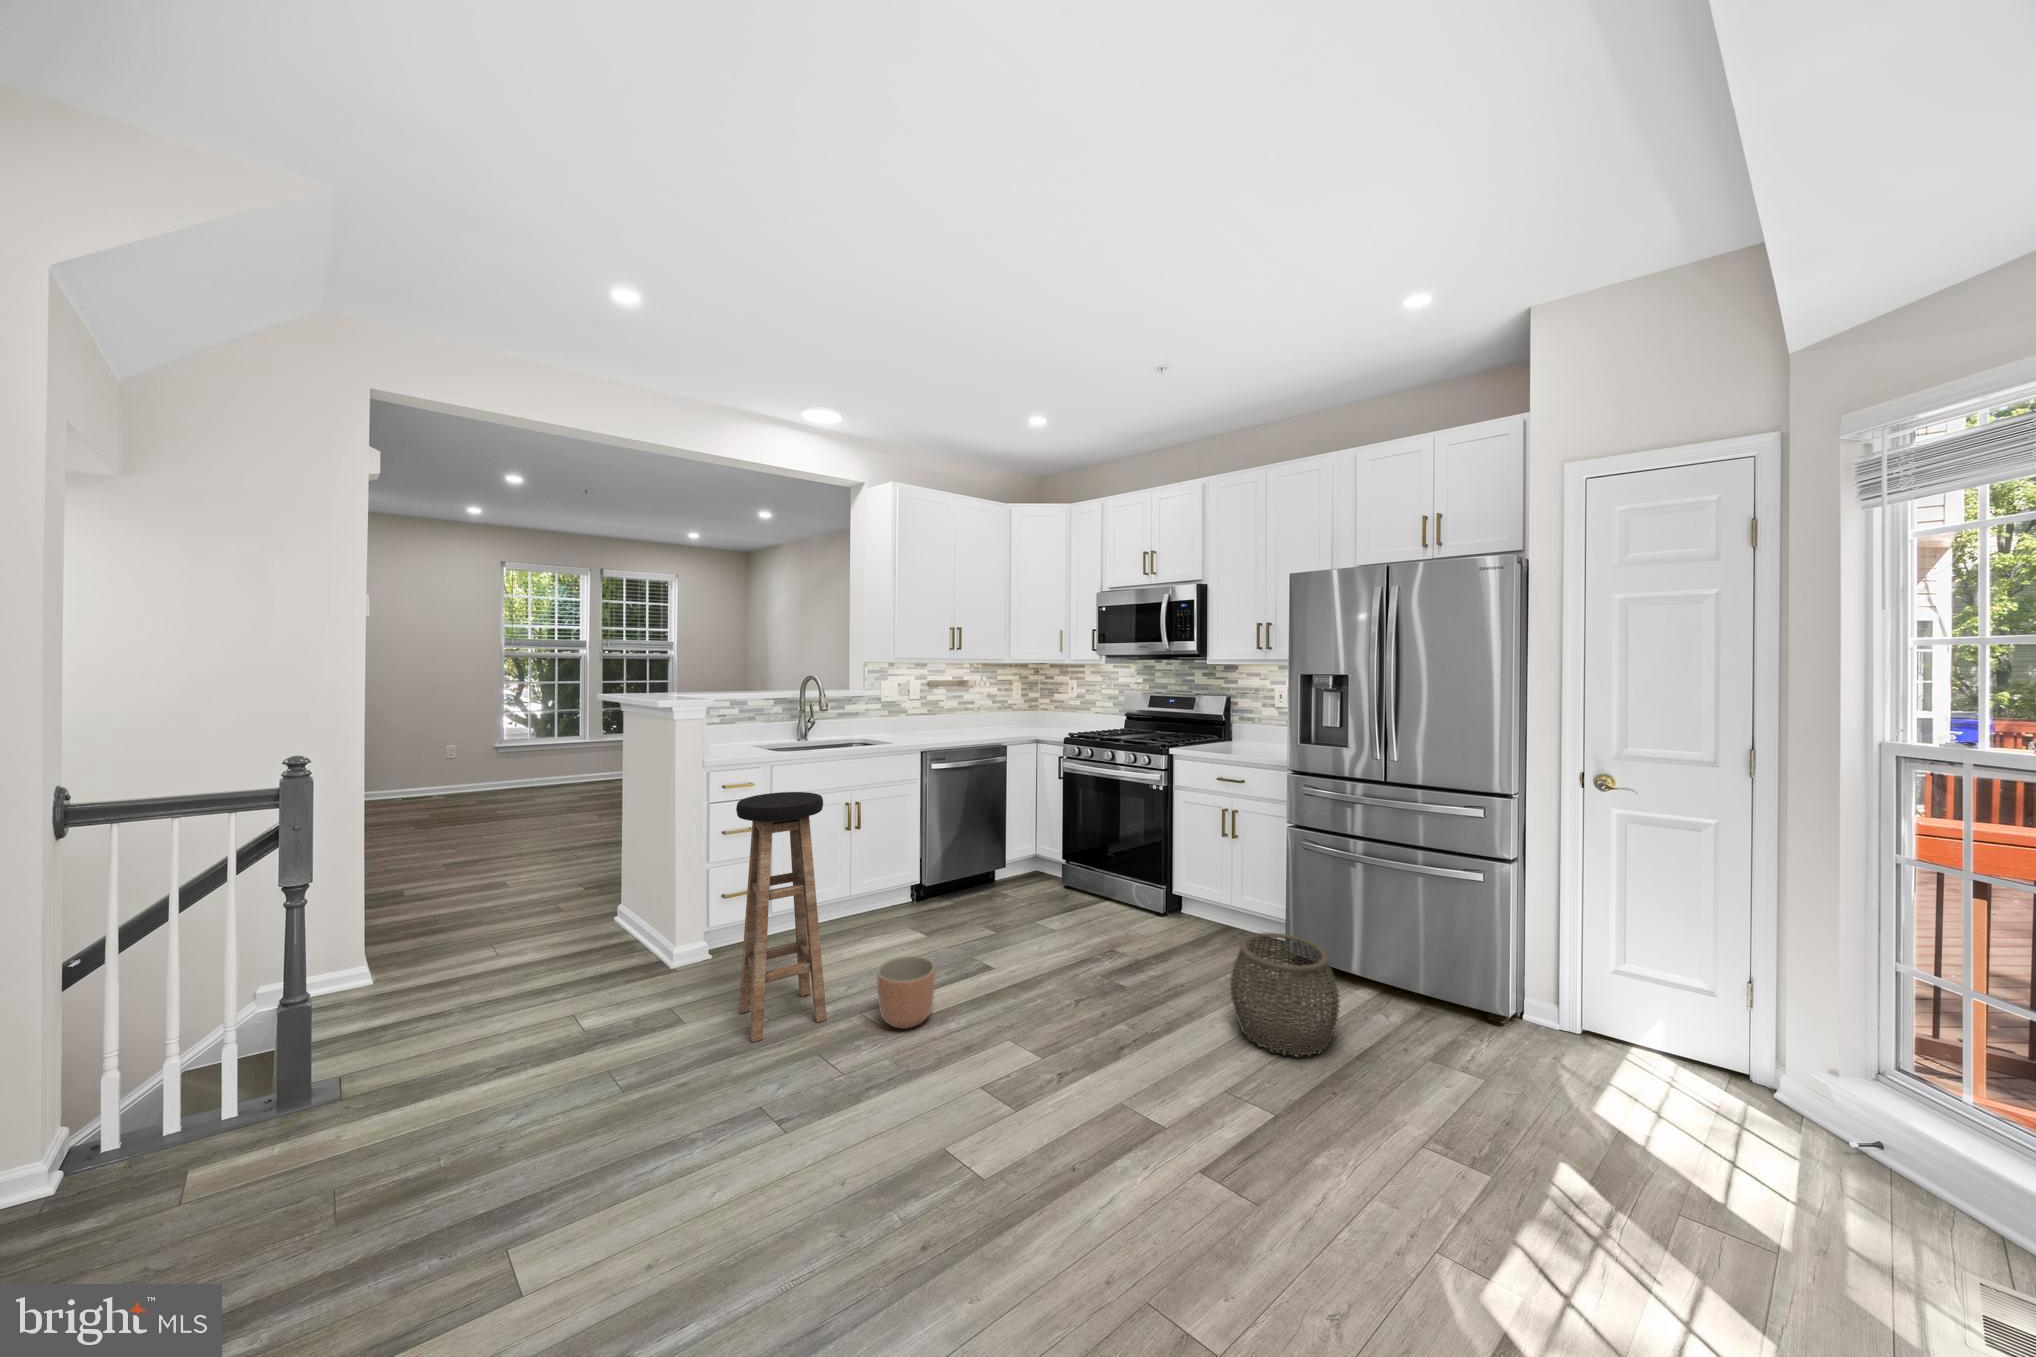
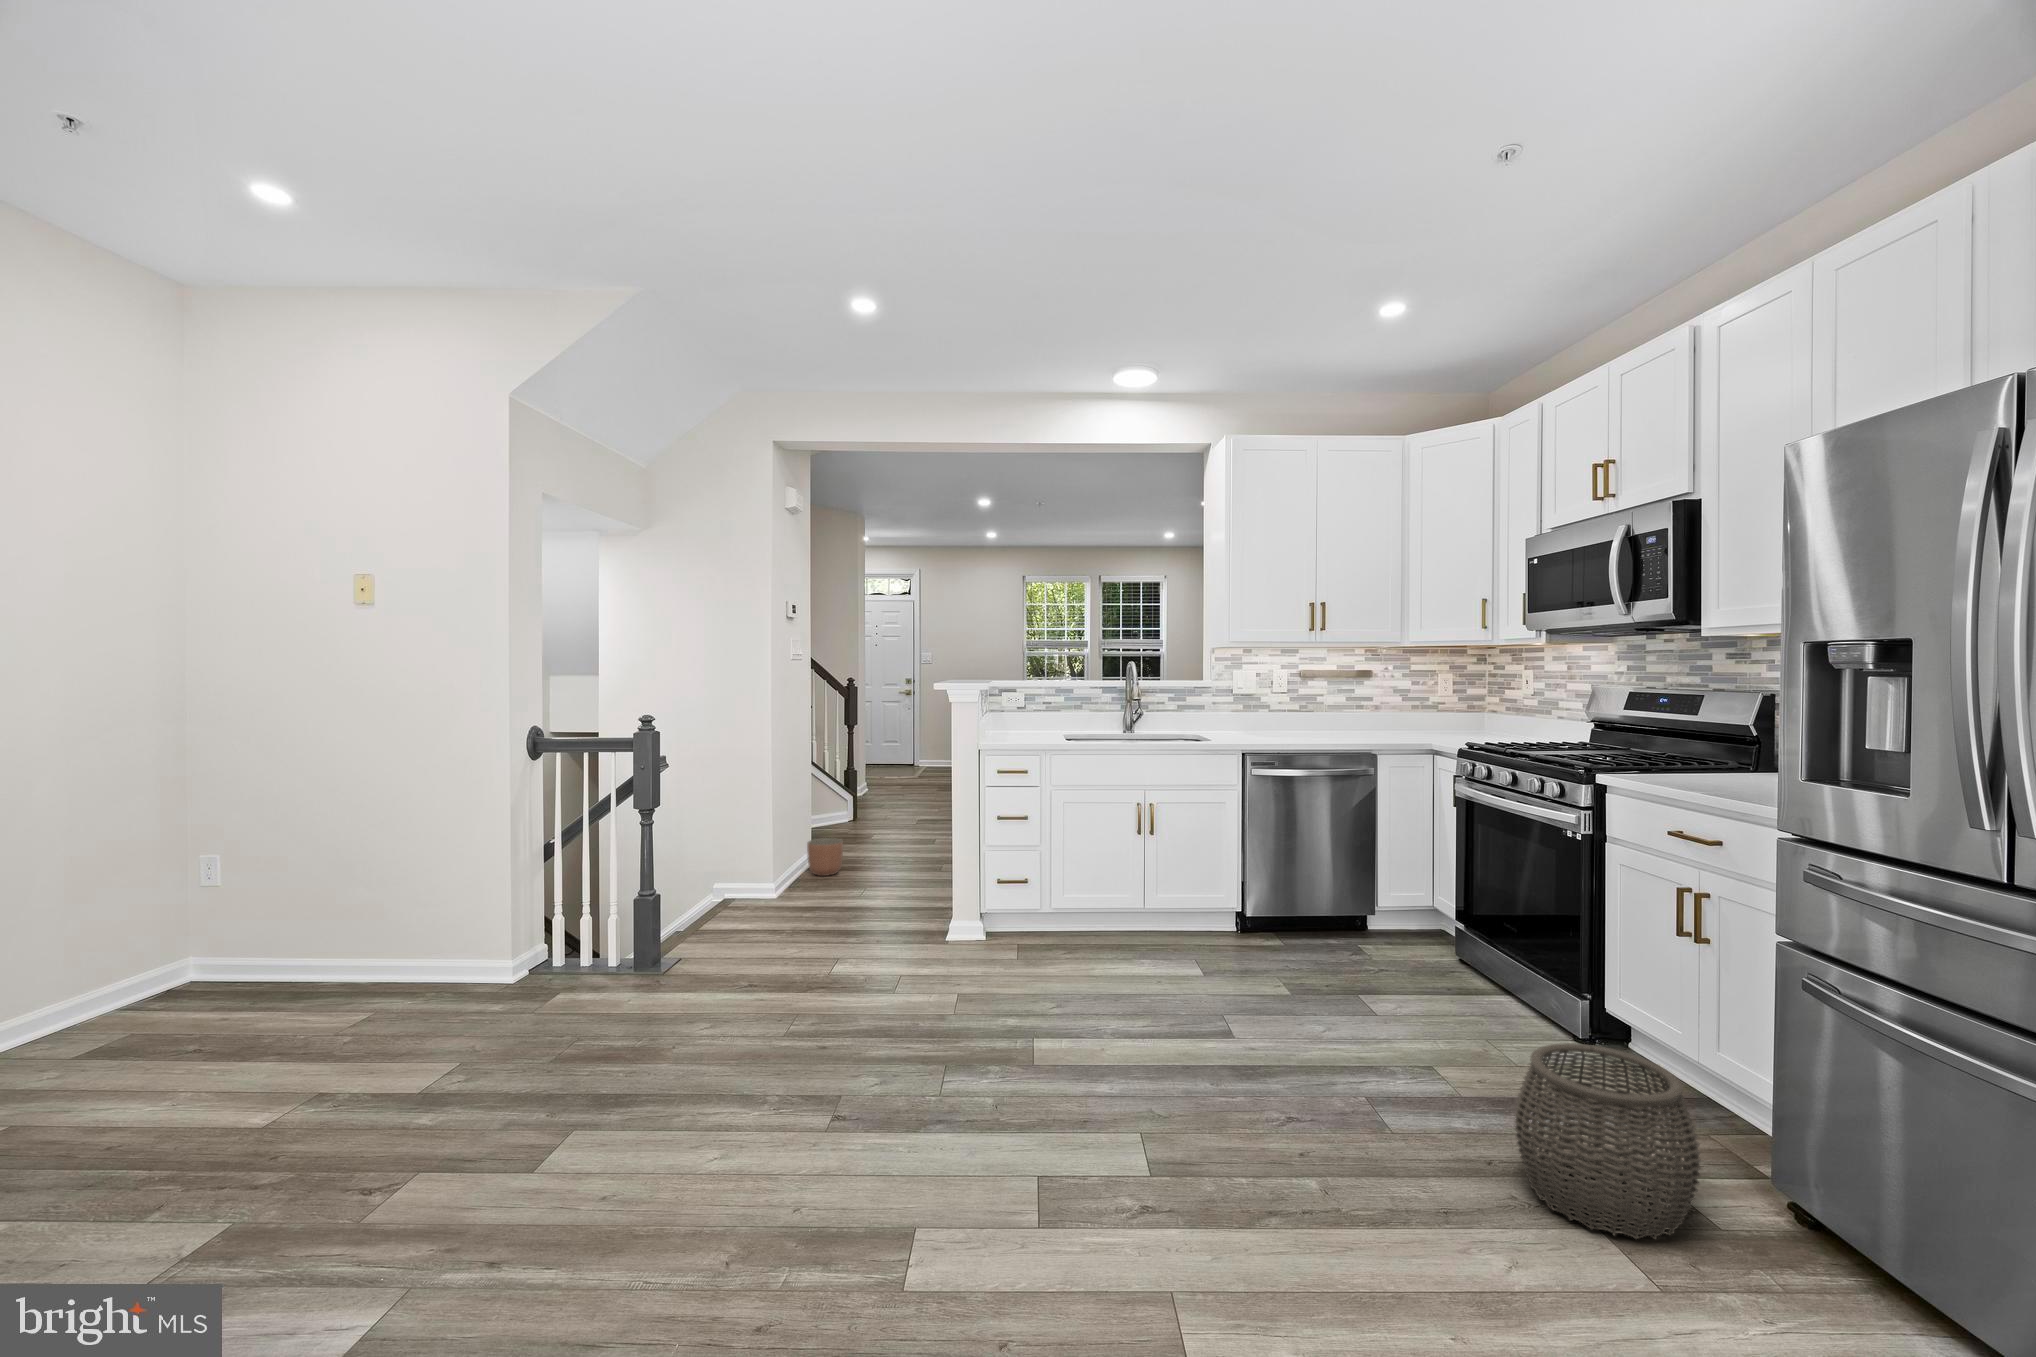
bar stool: present [736,792,827,1042] -> none [973,775,1057,1018]
planter: present [877,955,935,1028] -> present [807,838,843,876]

